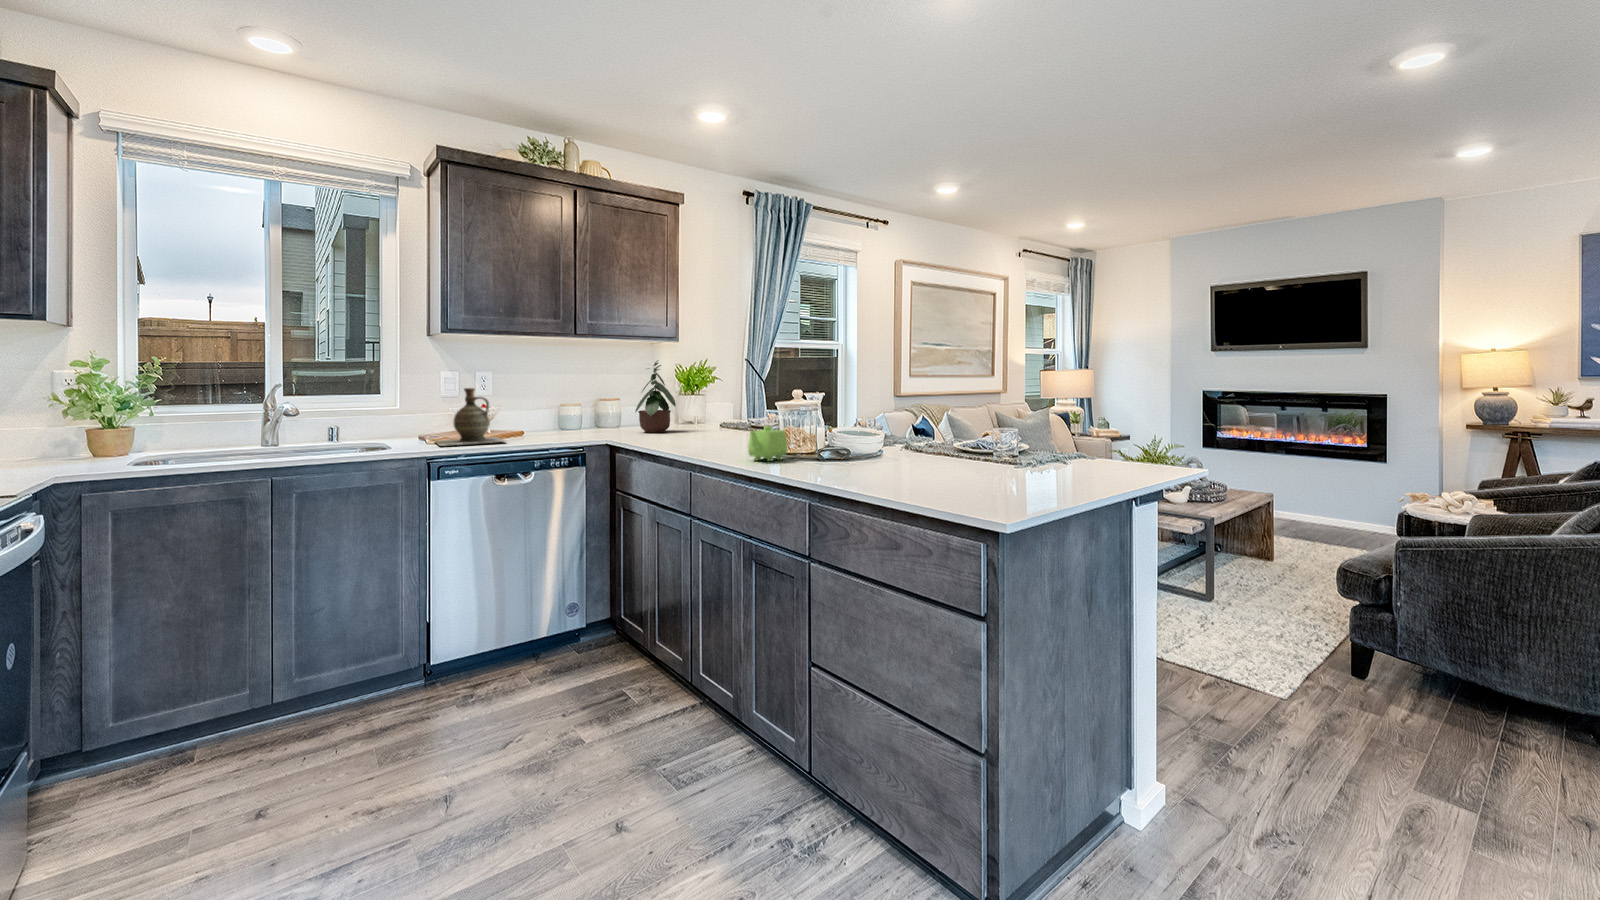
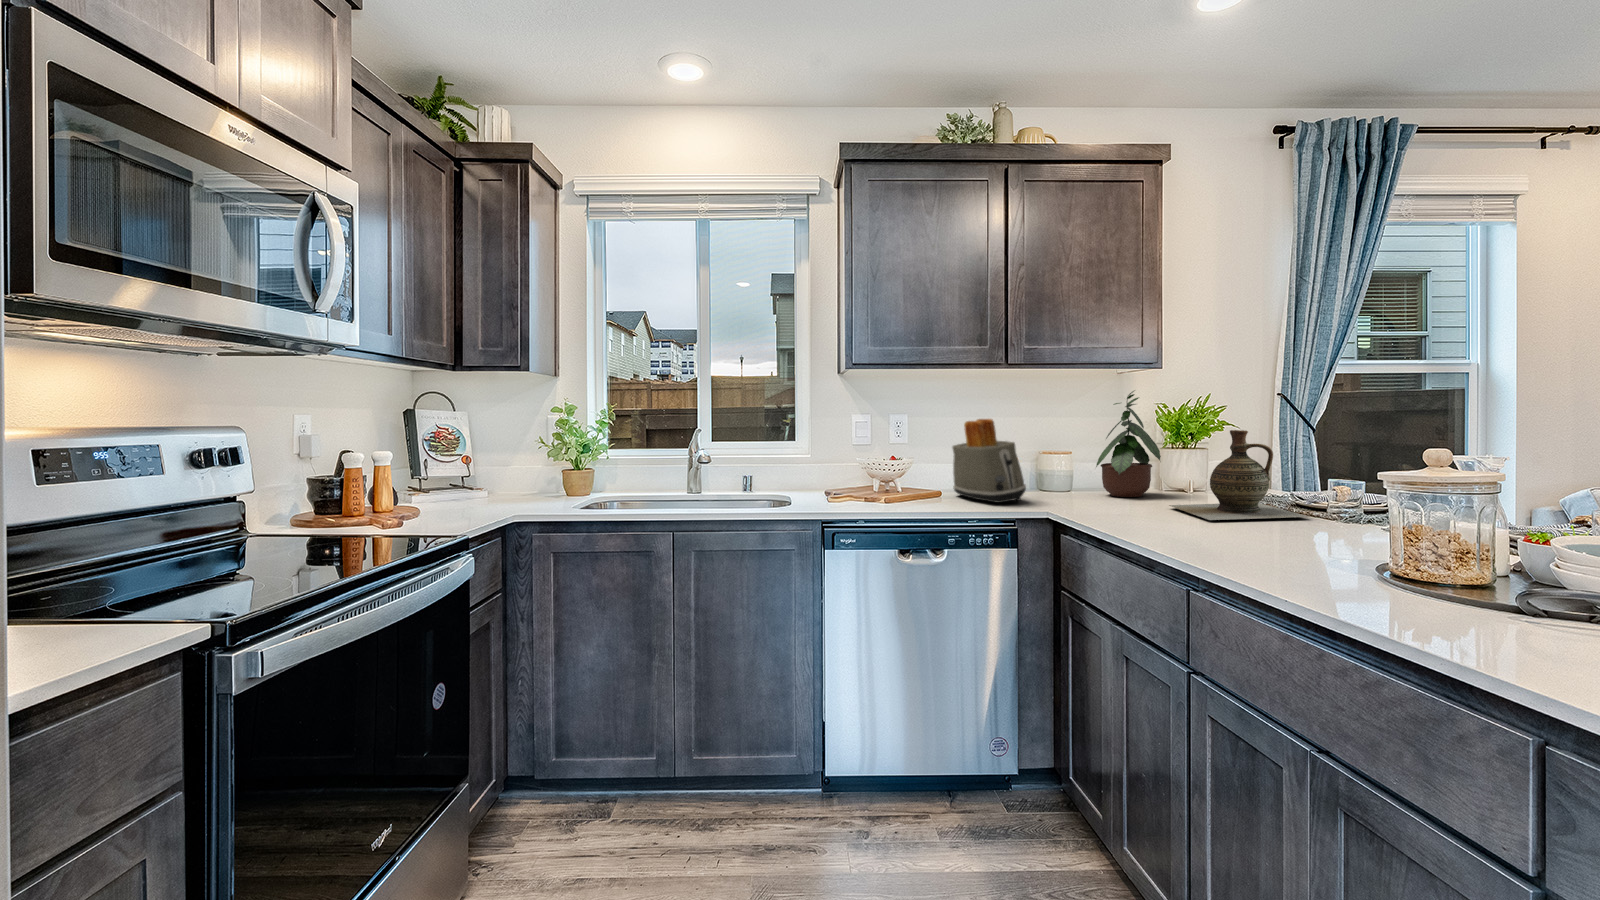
toaster: none [530,377,588,438] -> present [952,419,1026,503]
ceramic jug: present [435,388,504,446] -> present [1169,430,1308,520]
teapot: present [748,426,788,461] -> none [1332,533,1437,613]

